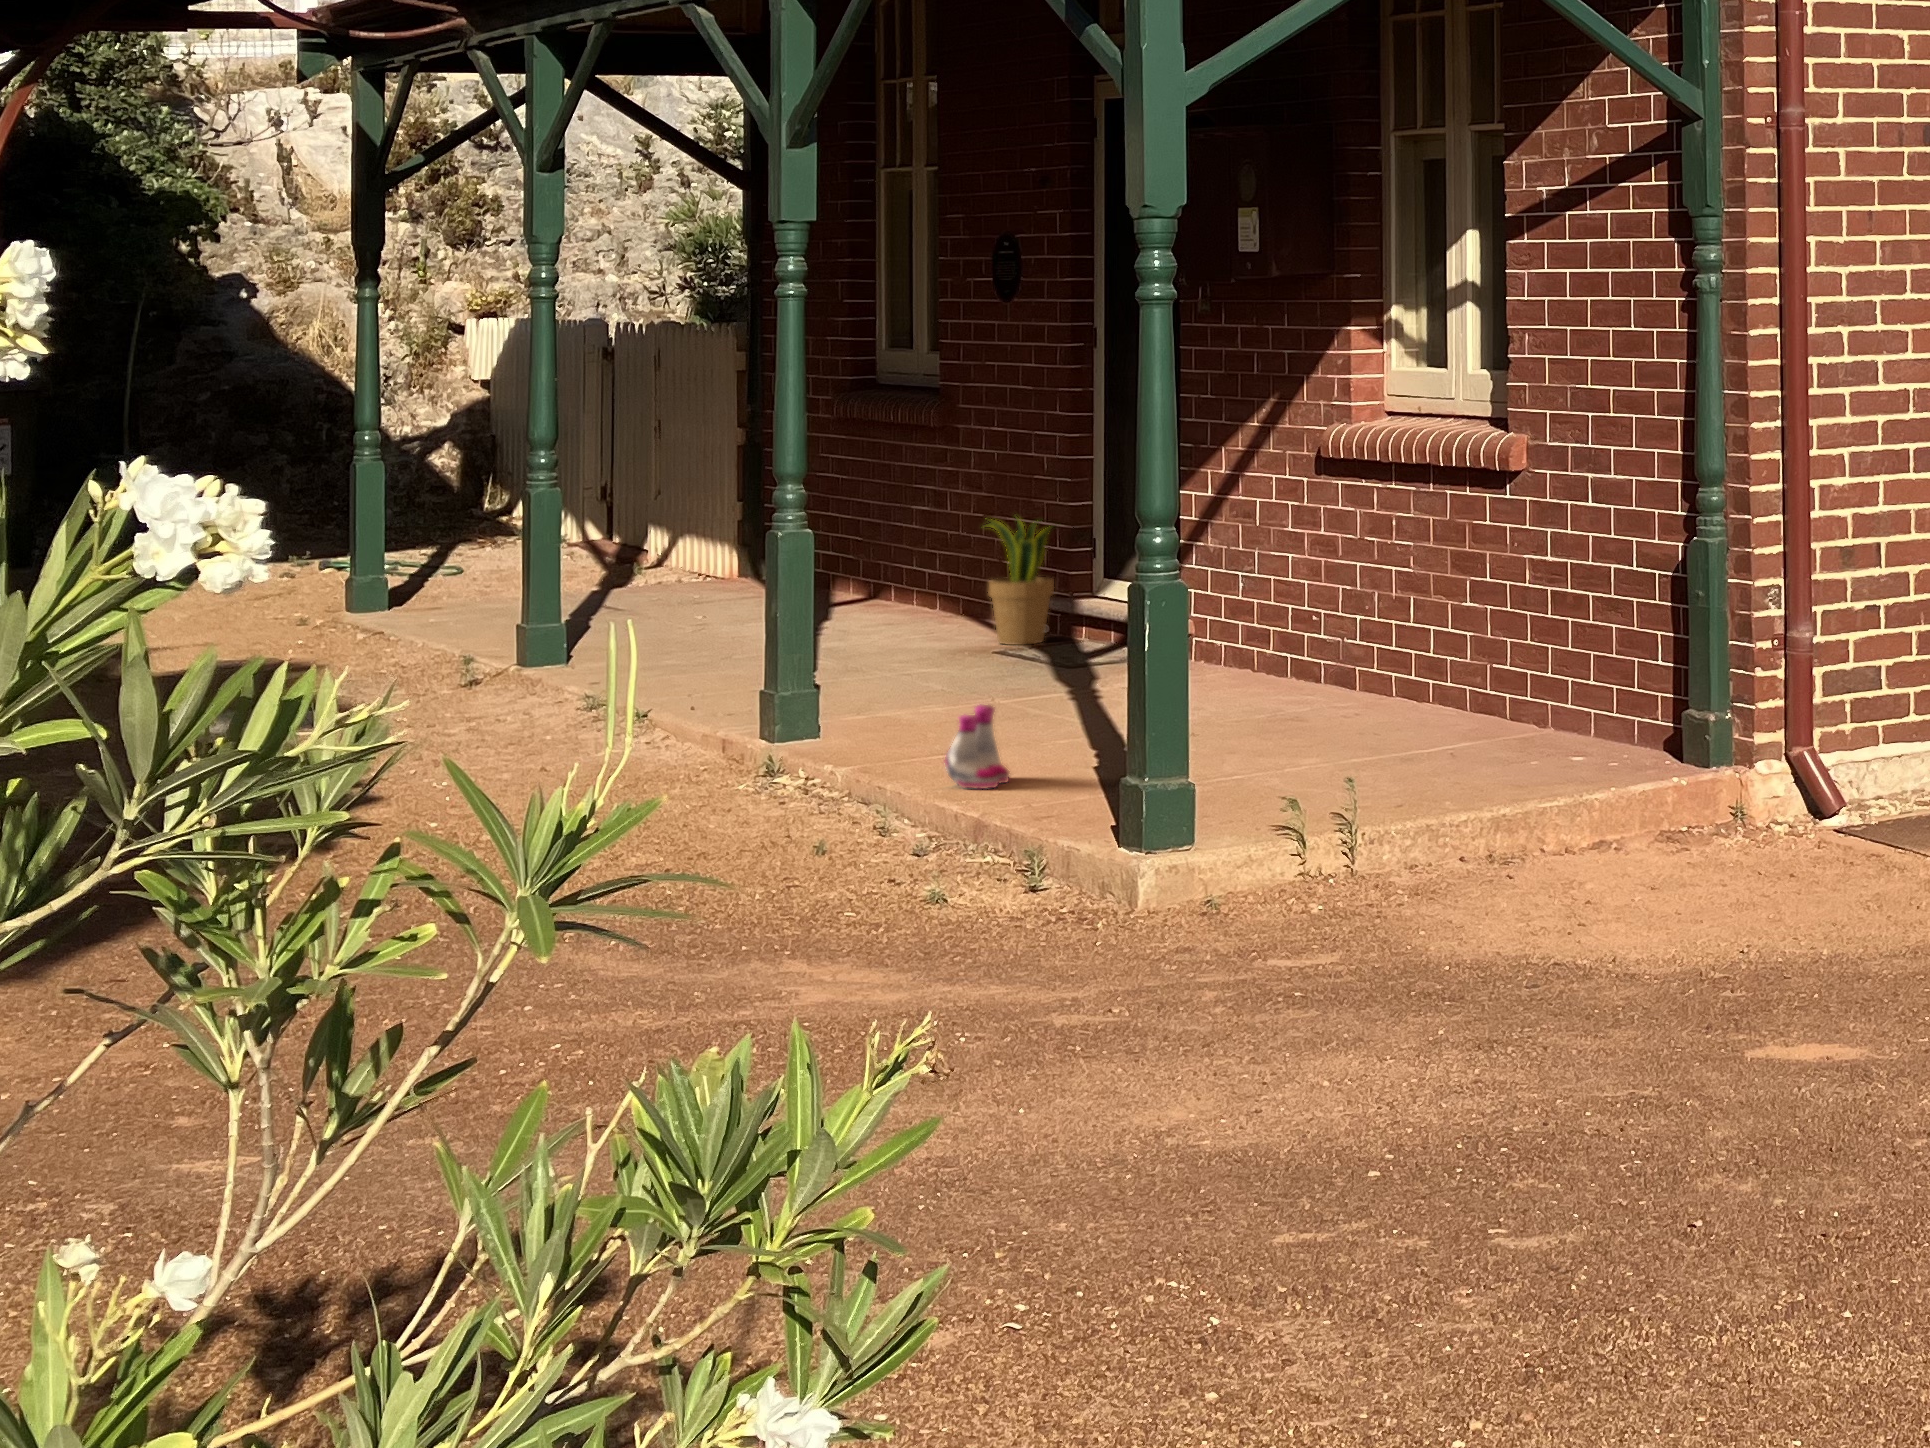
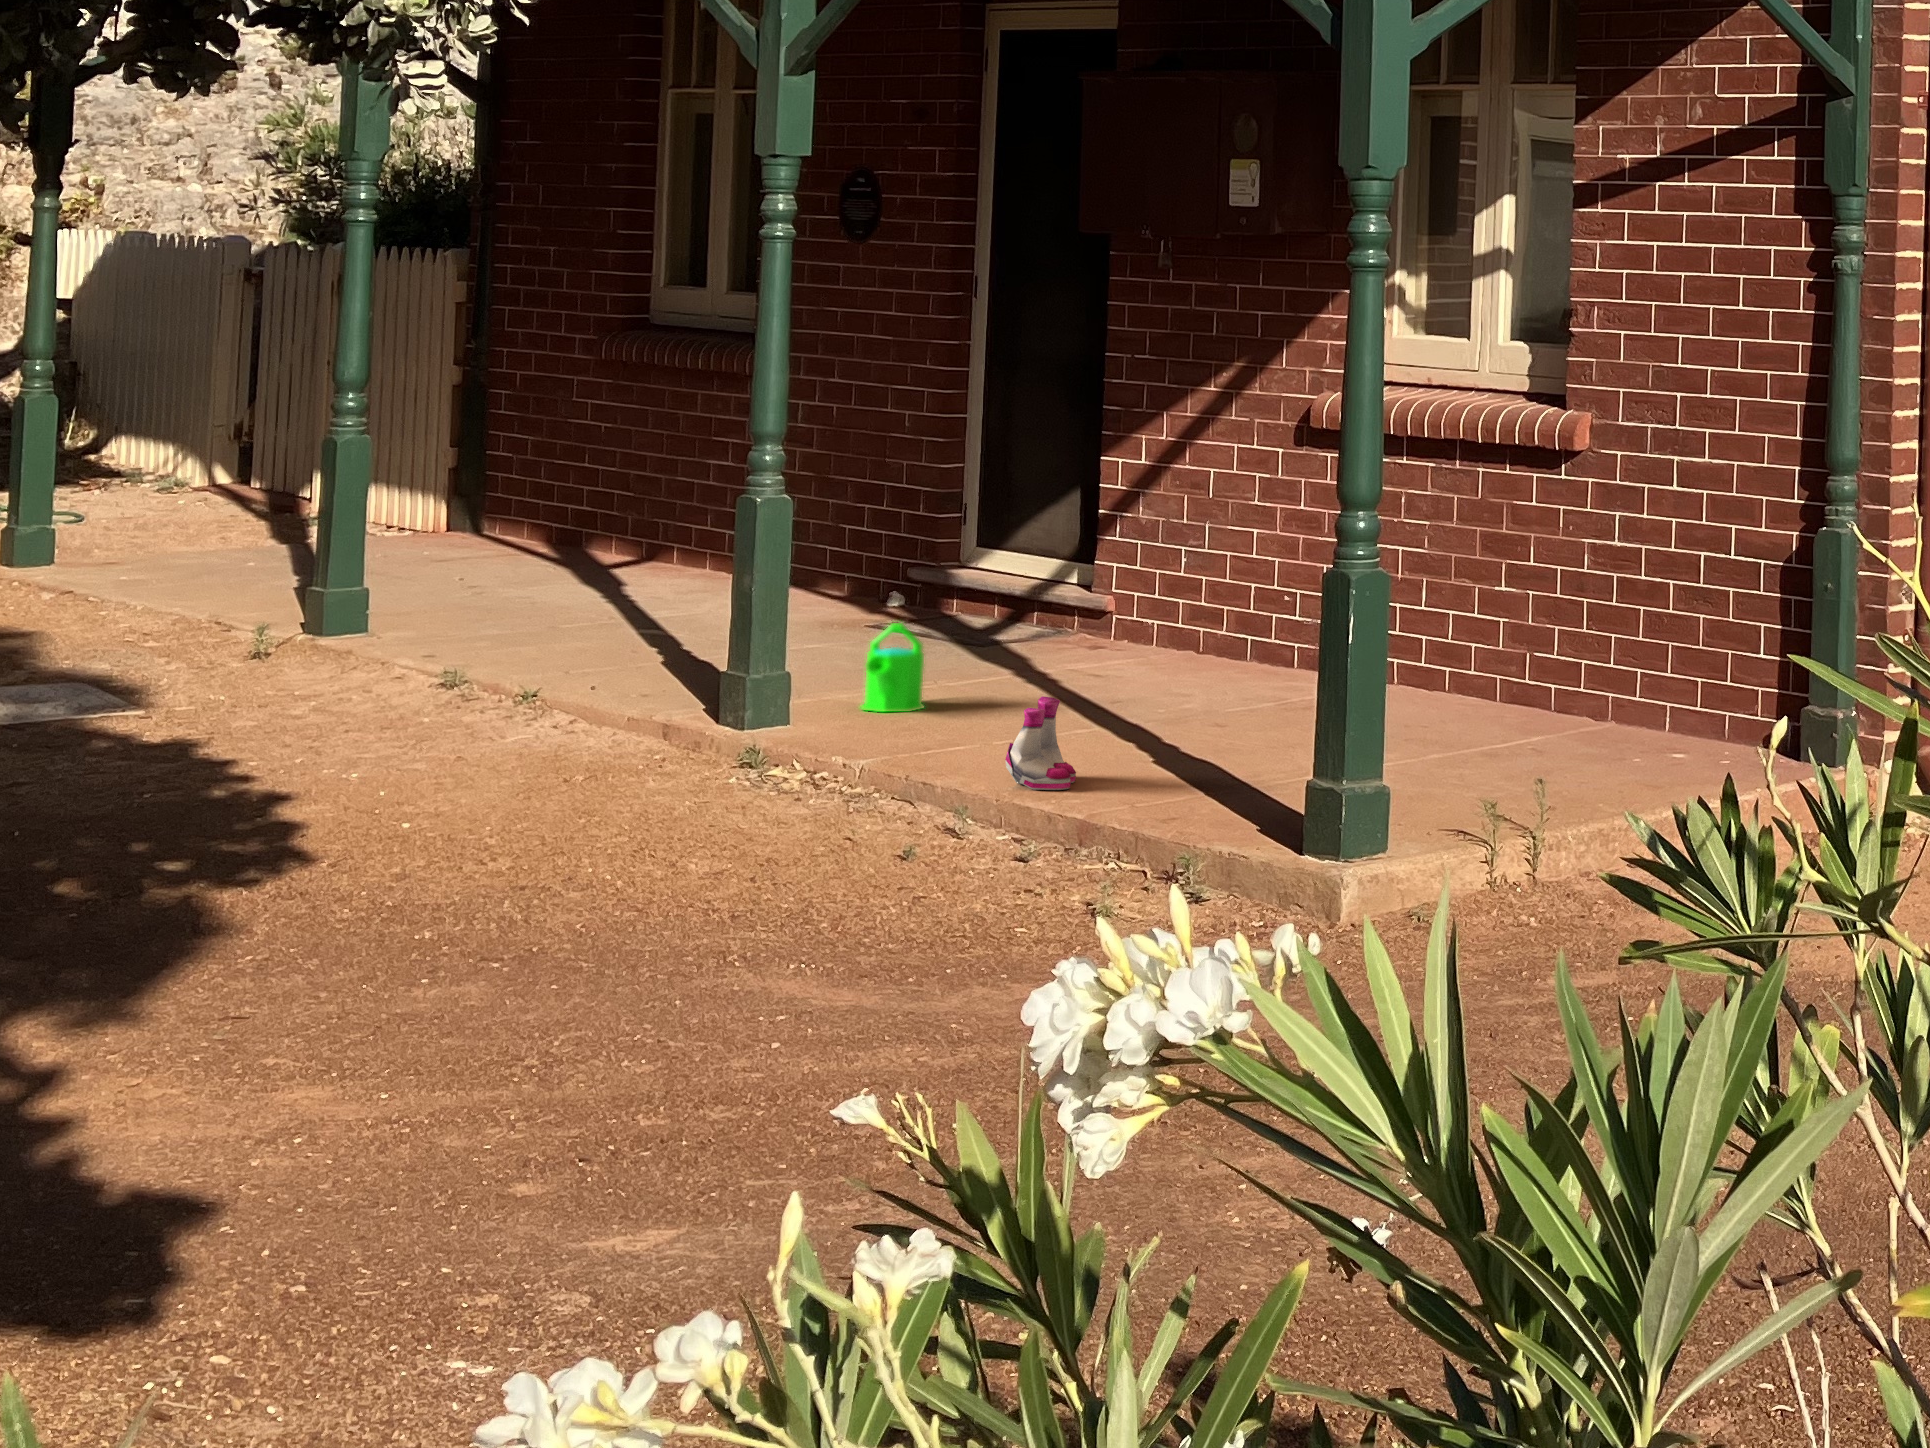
potted plant: present [981,518,1054,645] -> none [857,471,948,613]
watering can: none [888,646,953,727] -> present [861,623,924,712]

